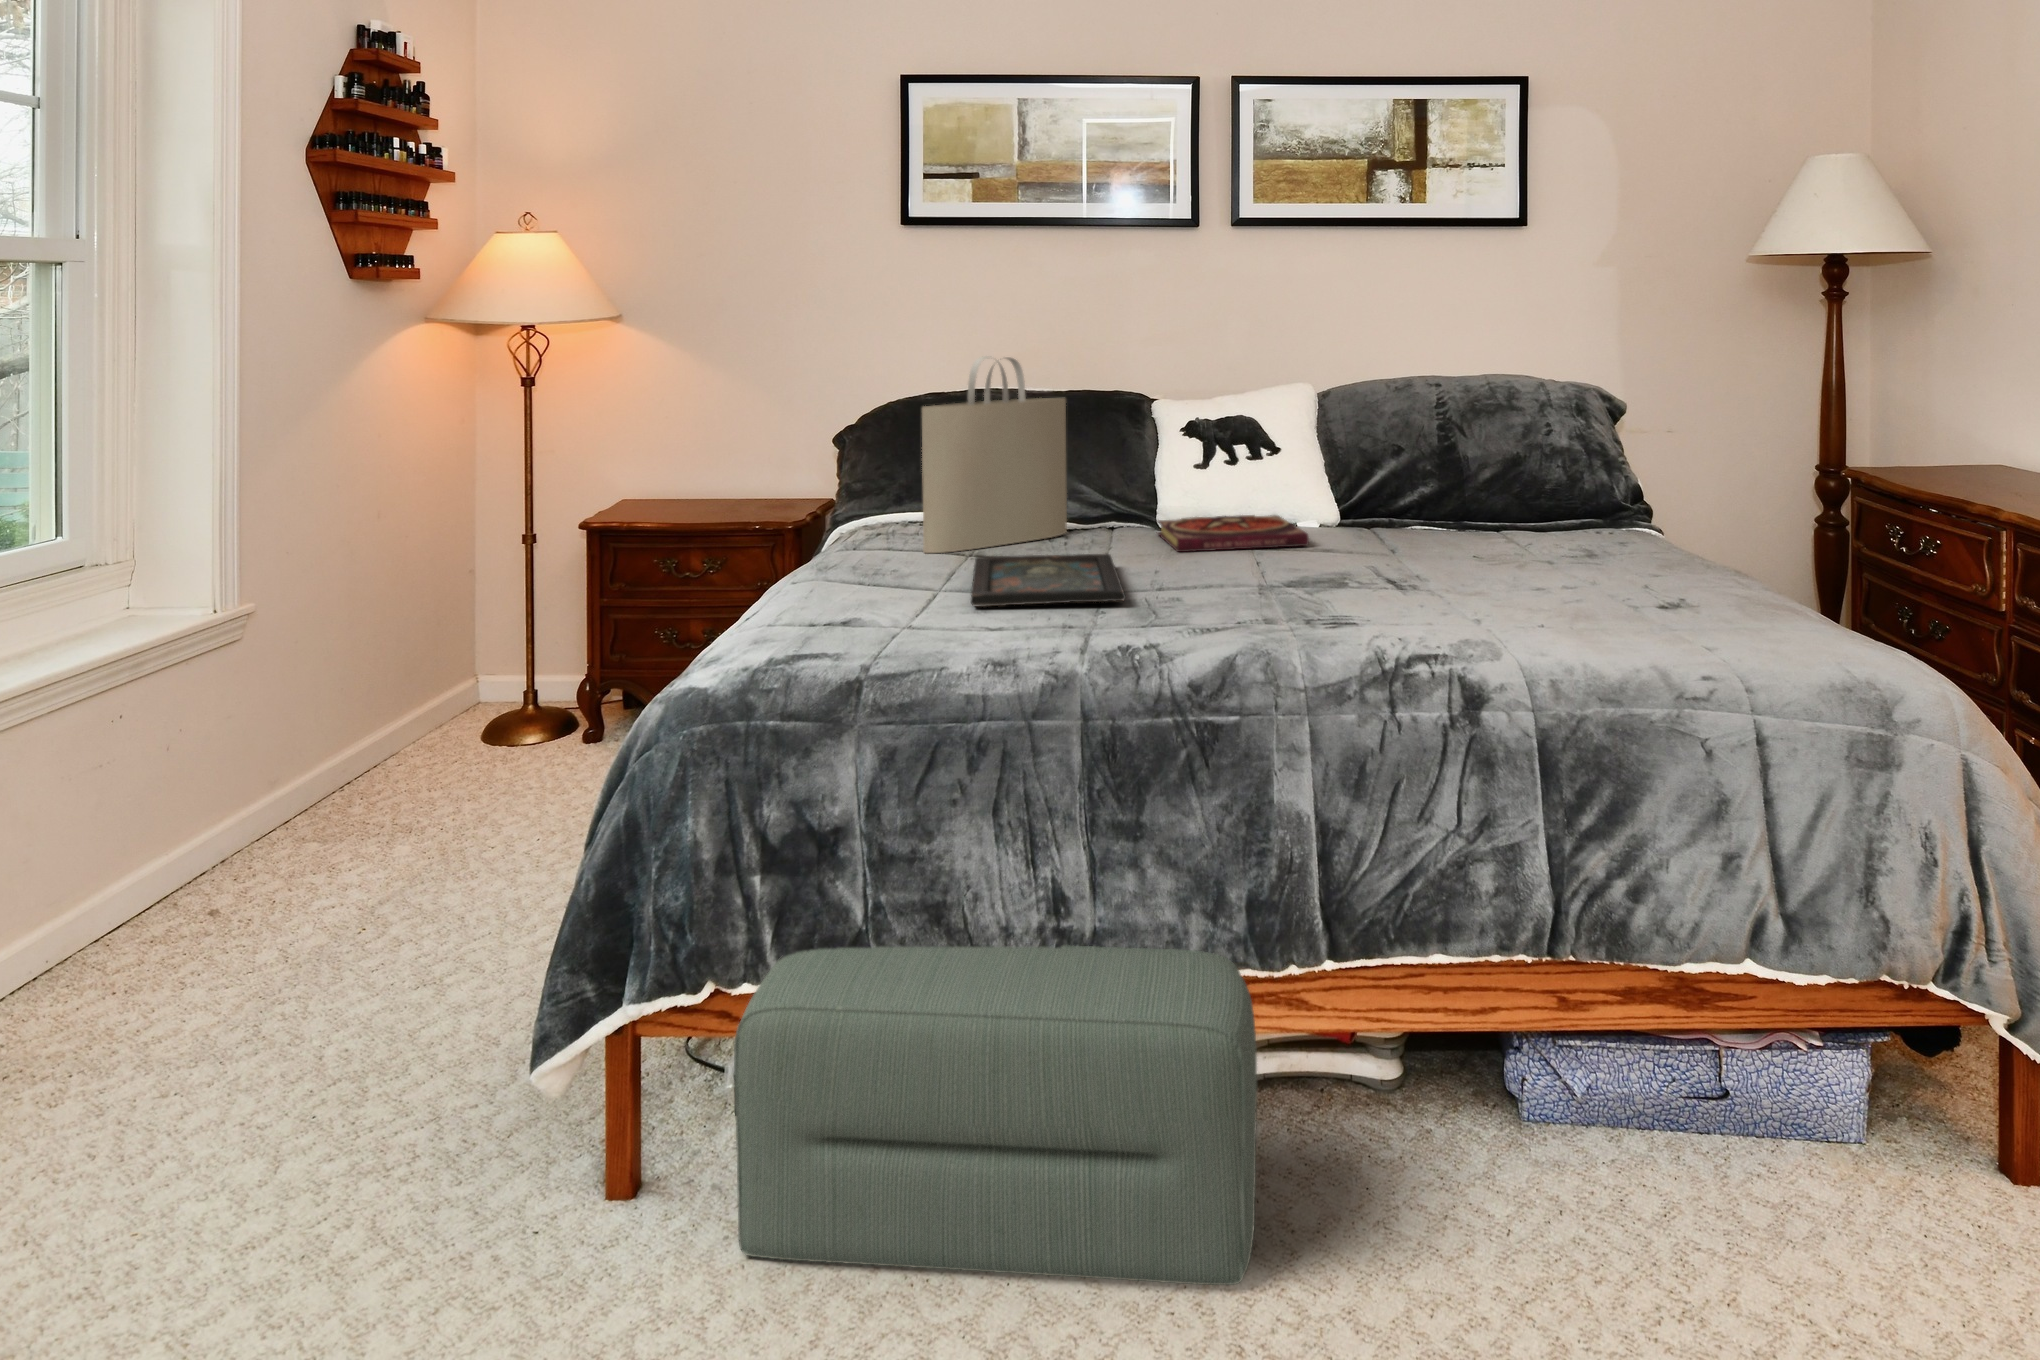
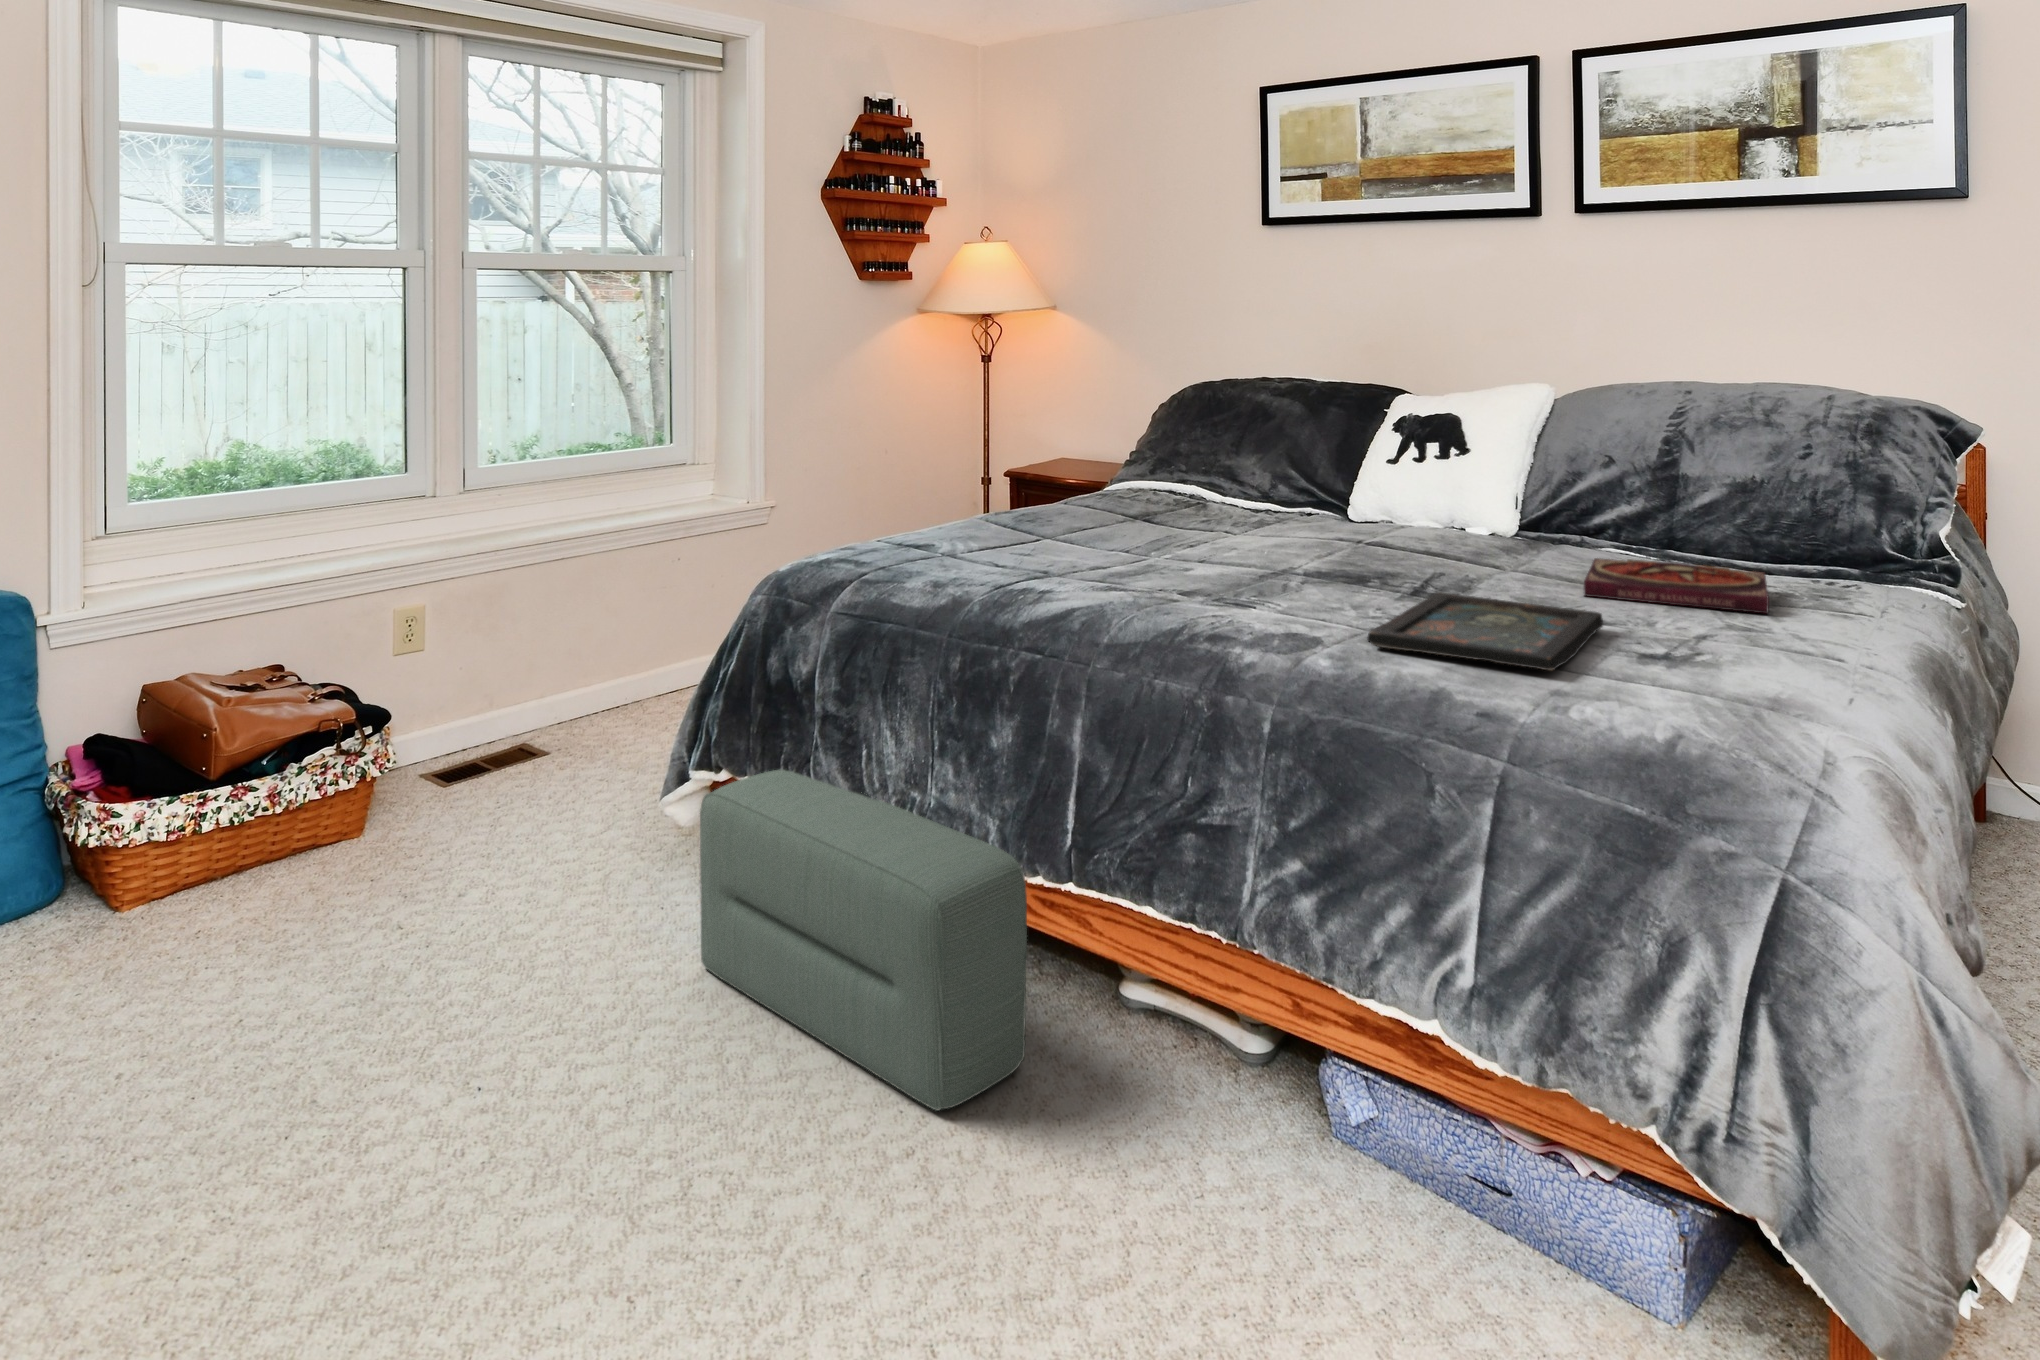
tote bag: present [922,356,1067,553] -> none [1097,344,1254,518]
book: present [1158,515,1309,552] -> present [1584,558,1769,613]
tray: present [970,554,1126,607] -> present [1367,592,1603,670]

